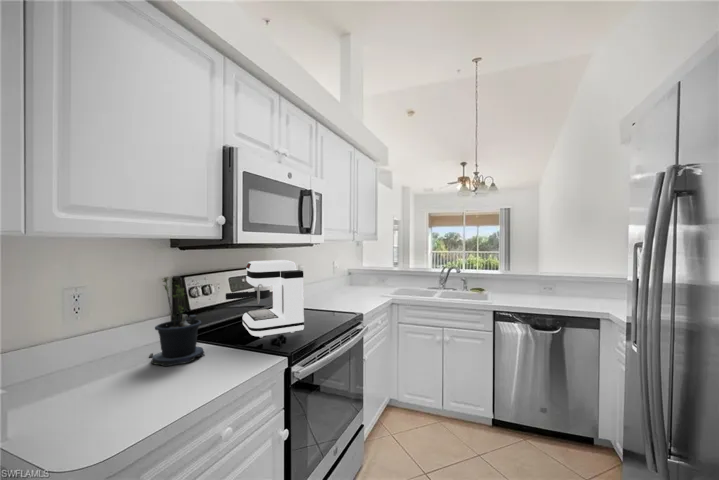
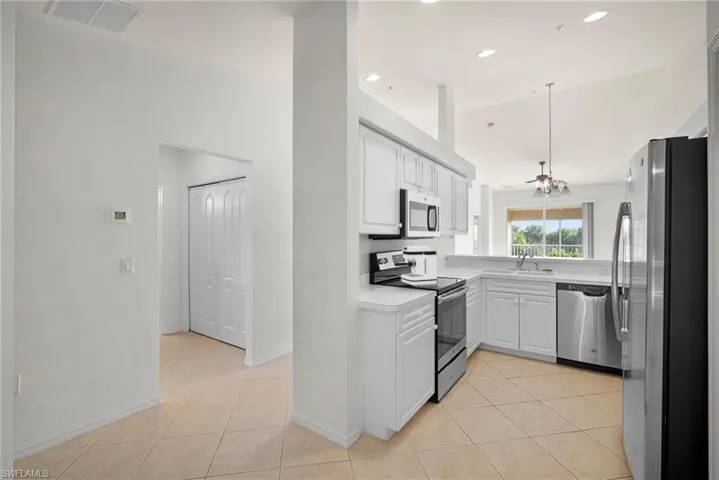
potted plant: present [150,277,205,367] -> none [370,252,396,291]

